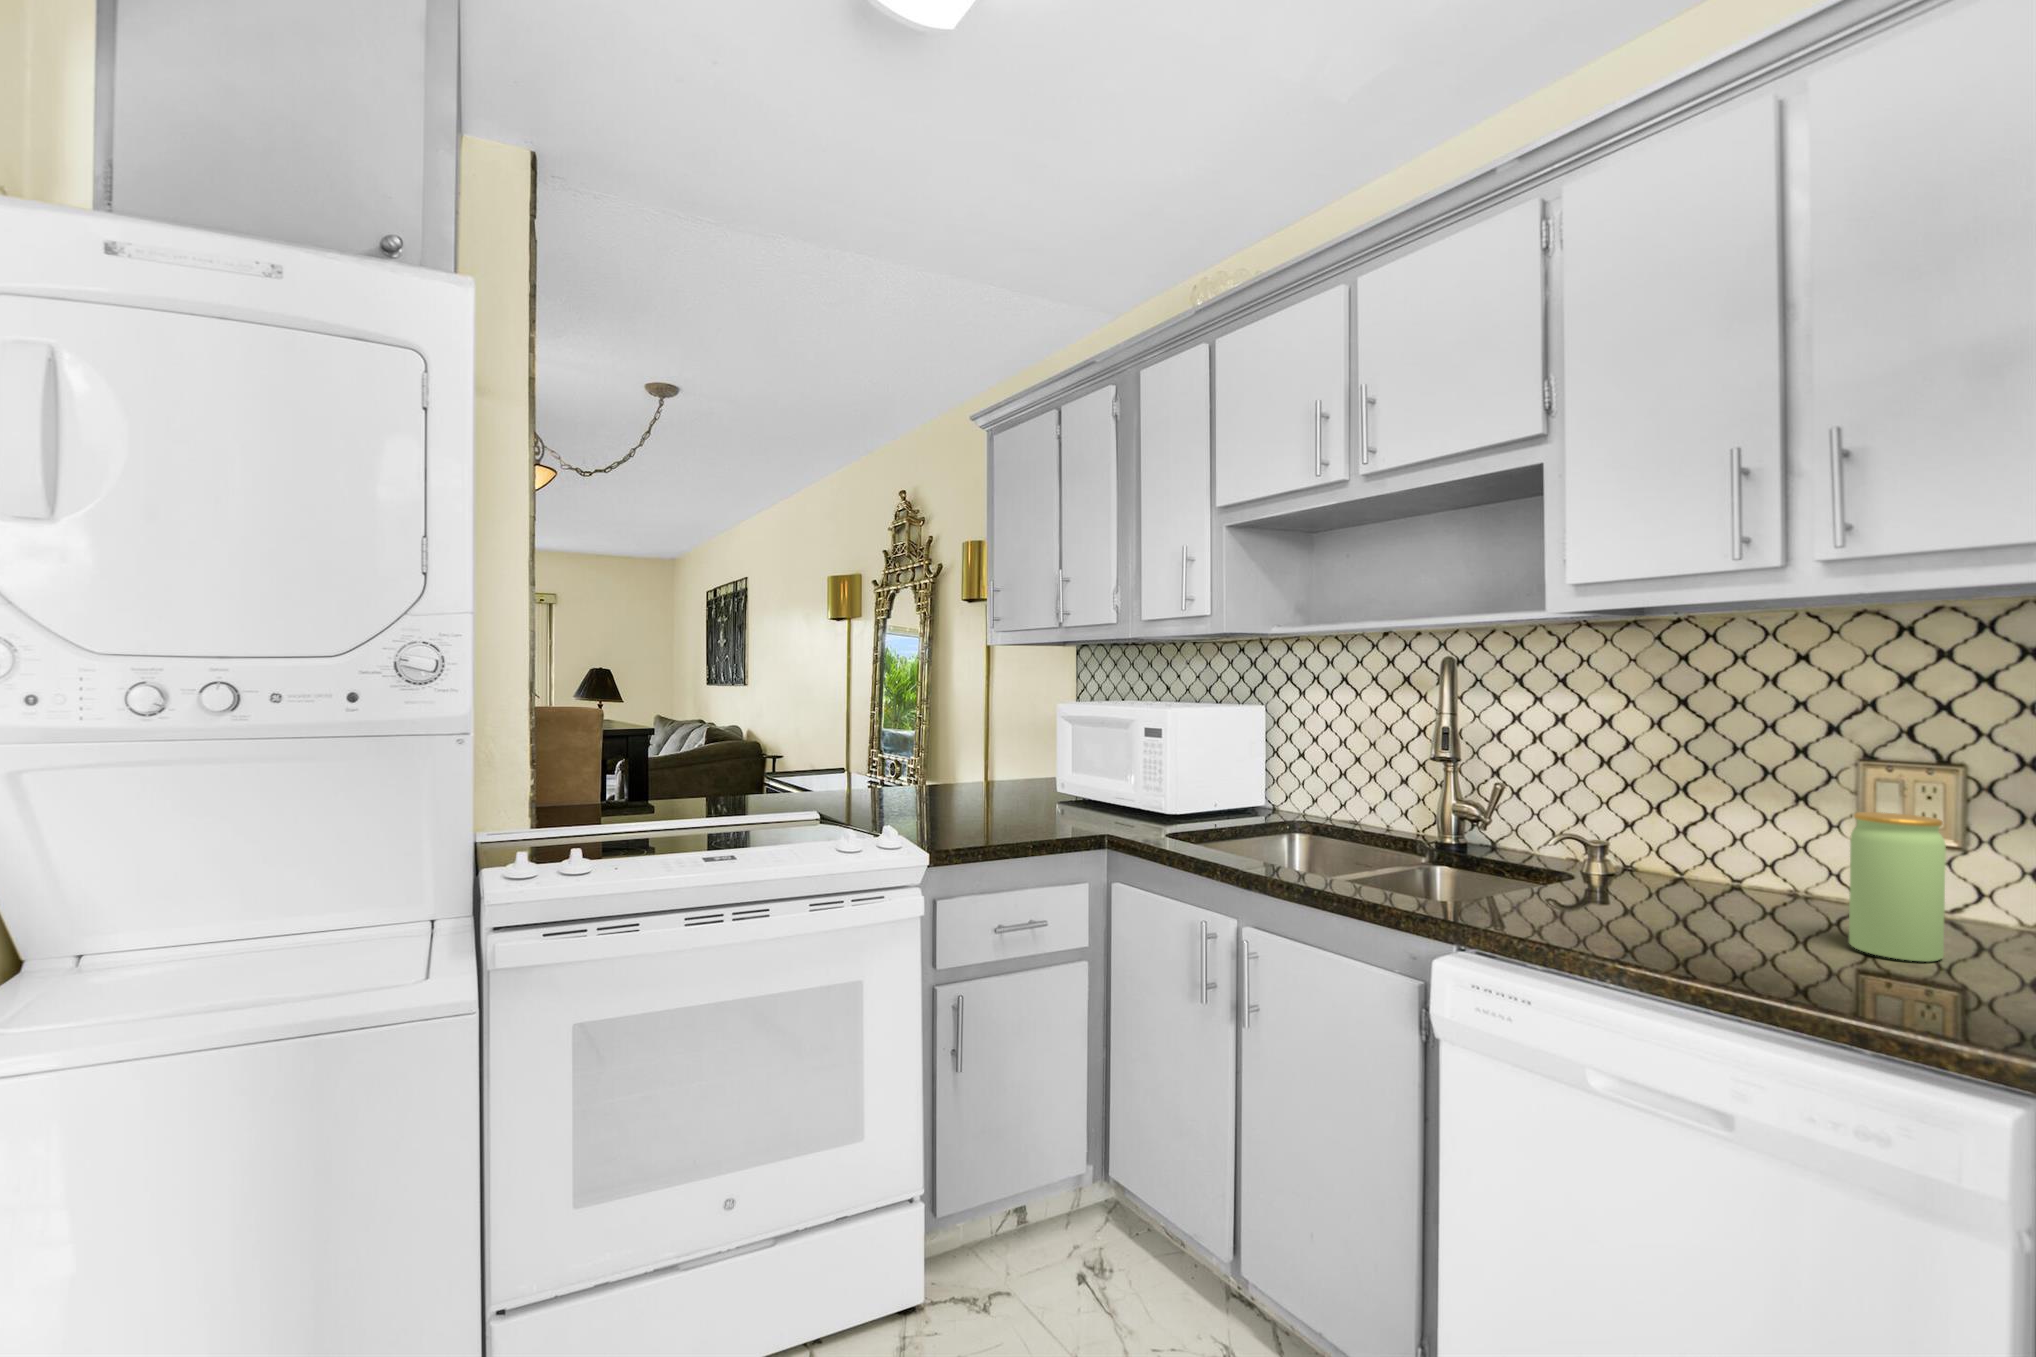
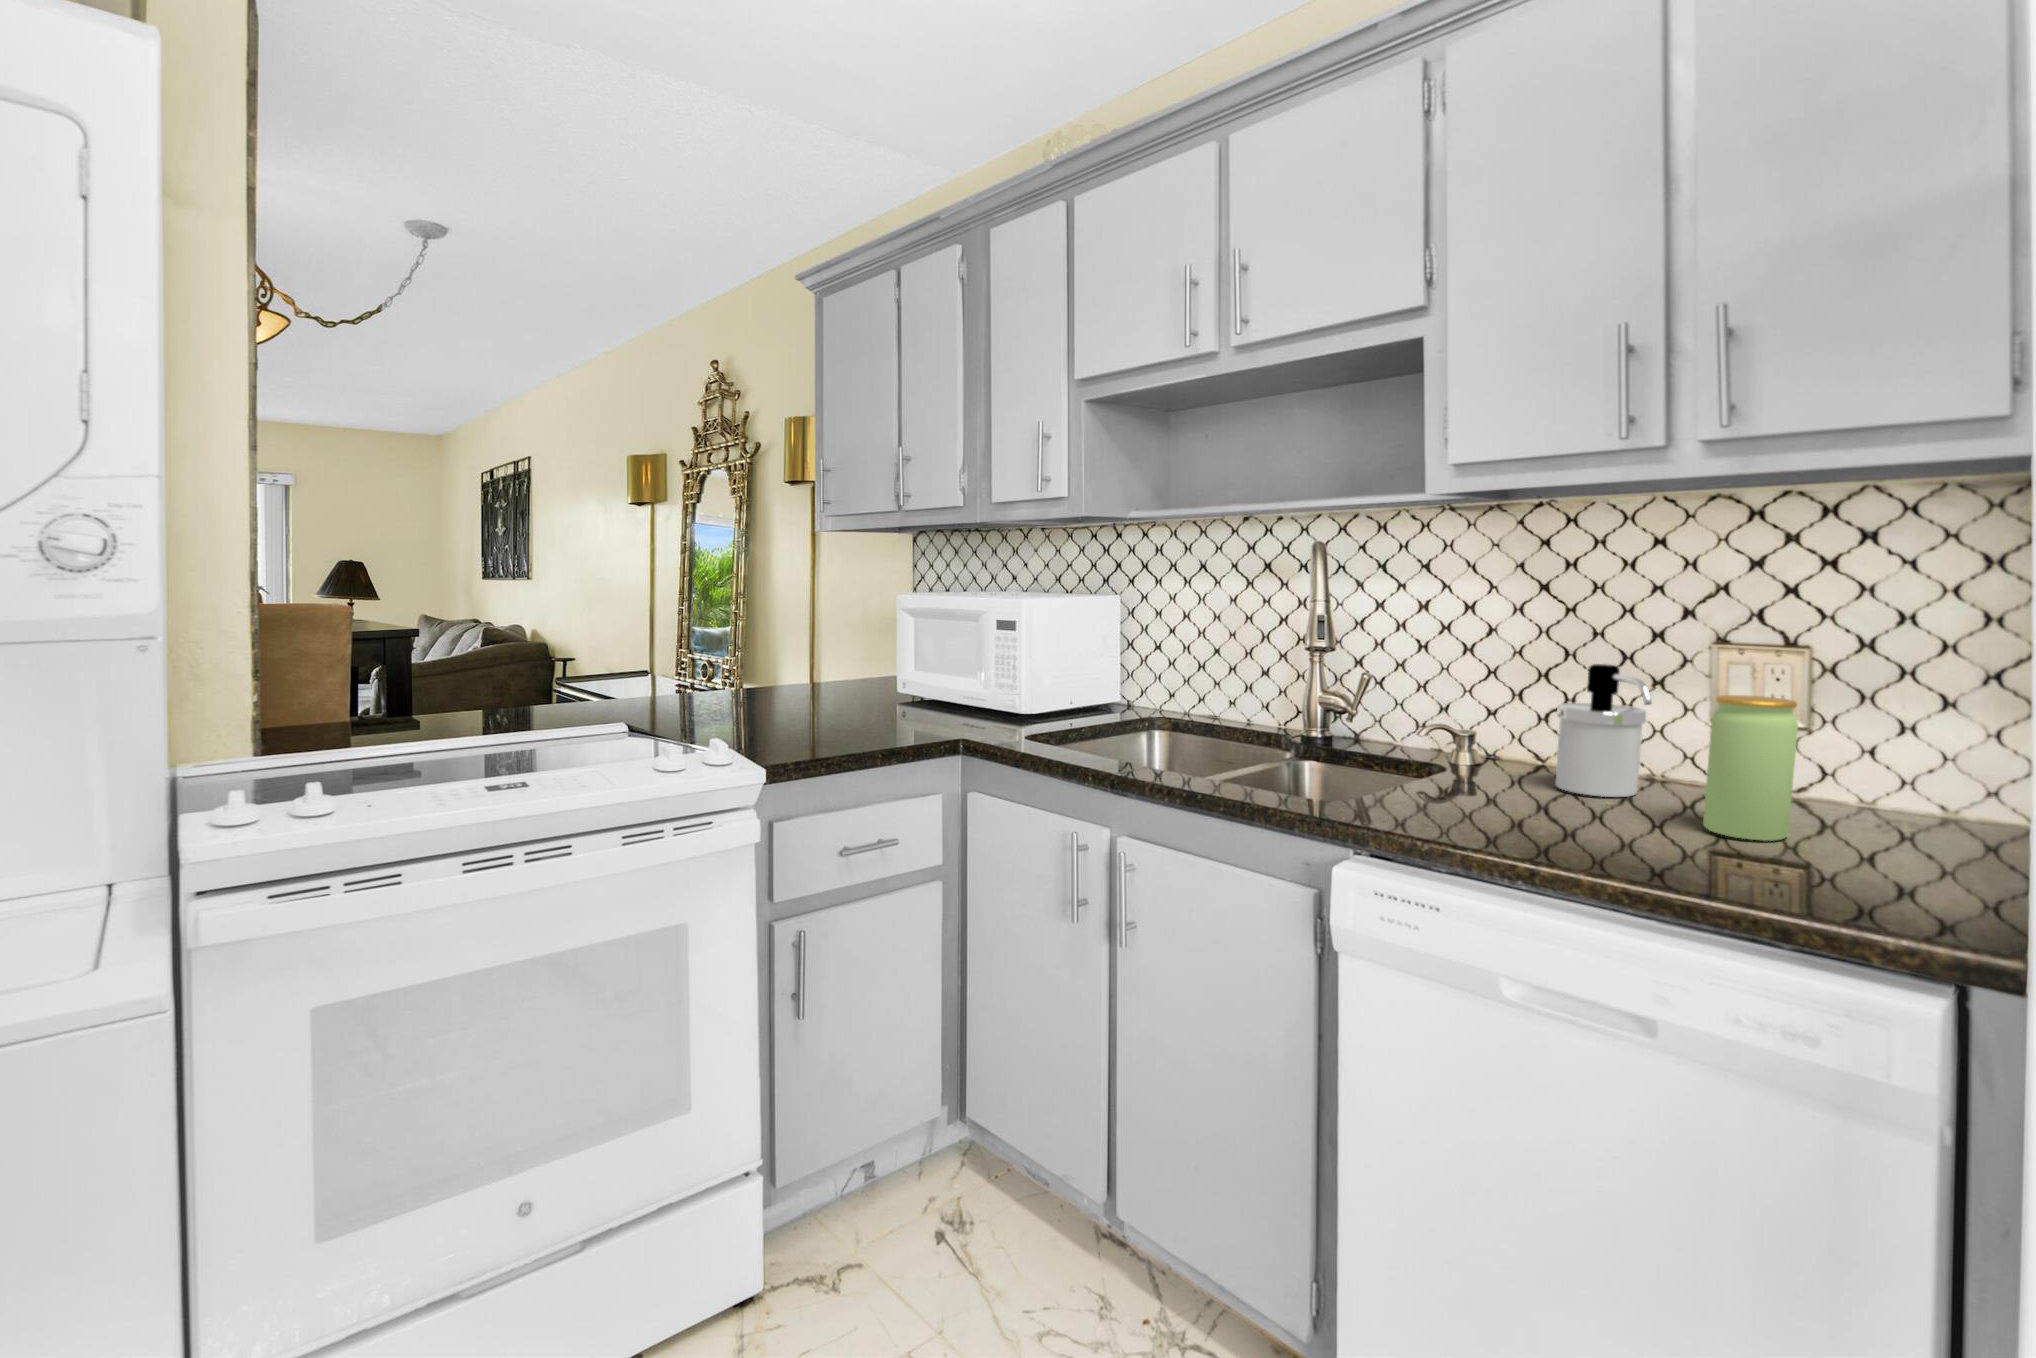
soap dispenser: none [1694,779,1790,912] -> present [1556,664,1652,797]

